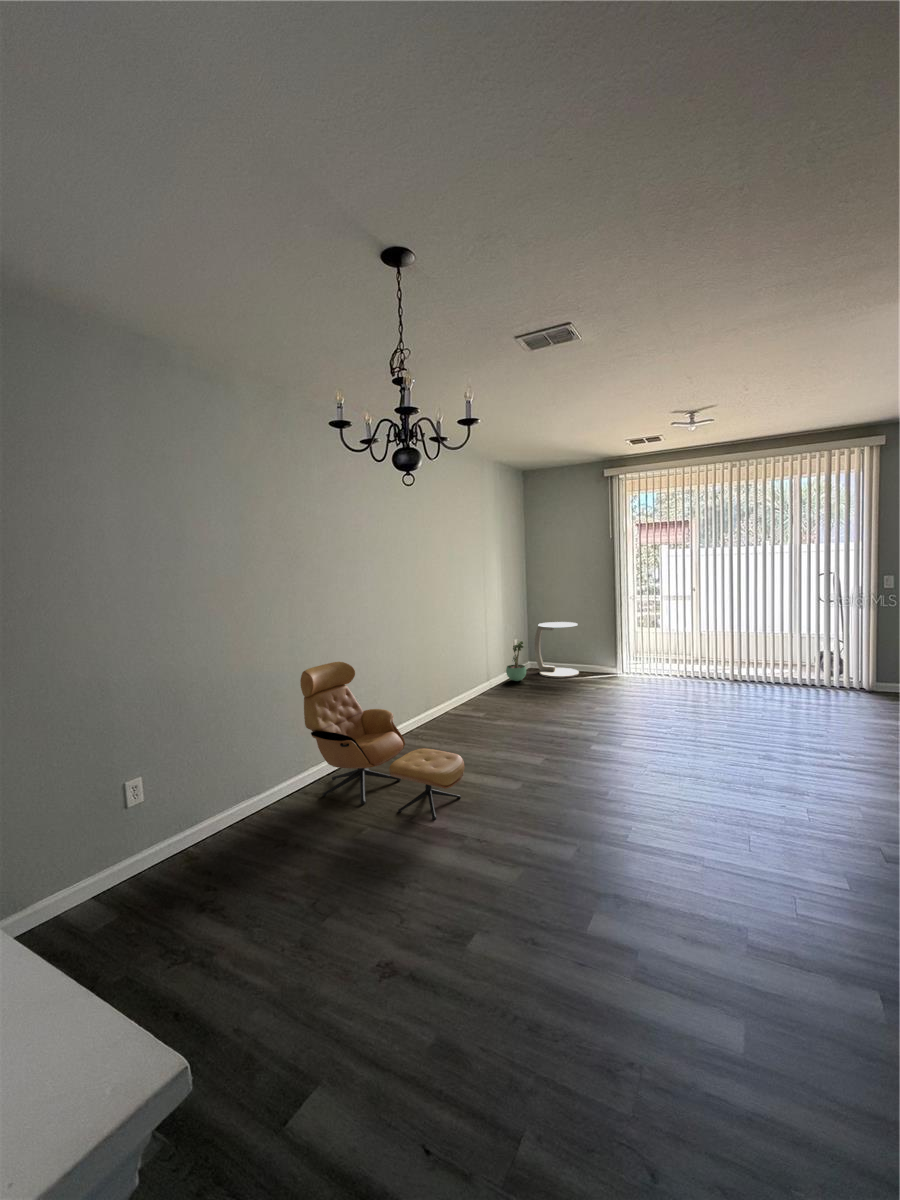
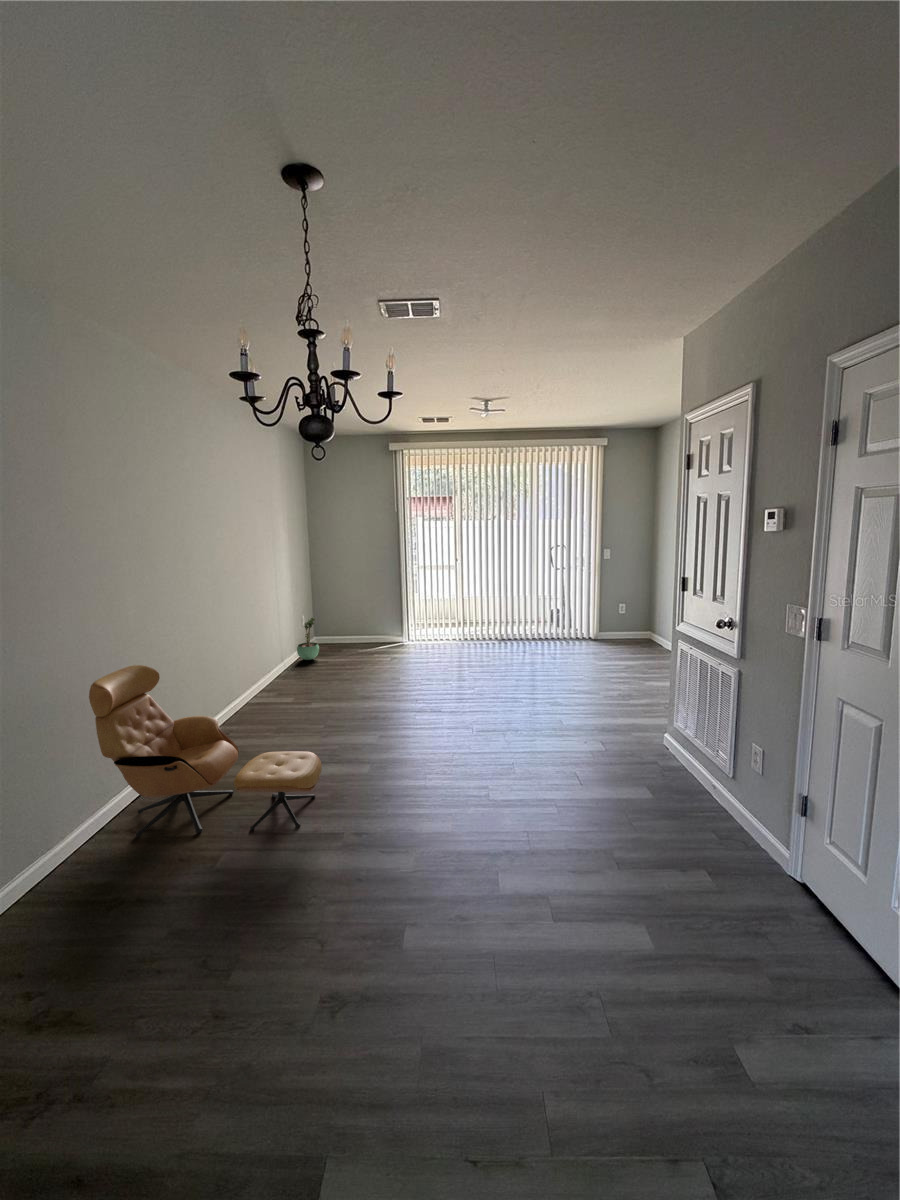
side table: present [534,622,579,678] -> none [322,595,369,652]

